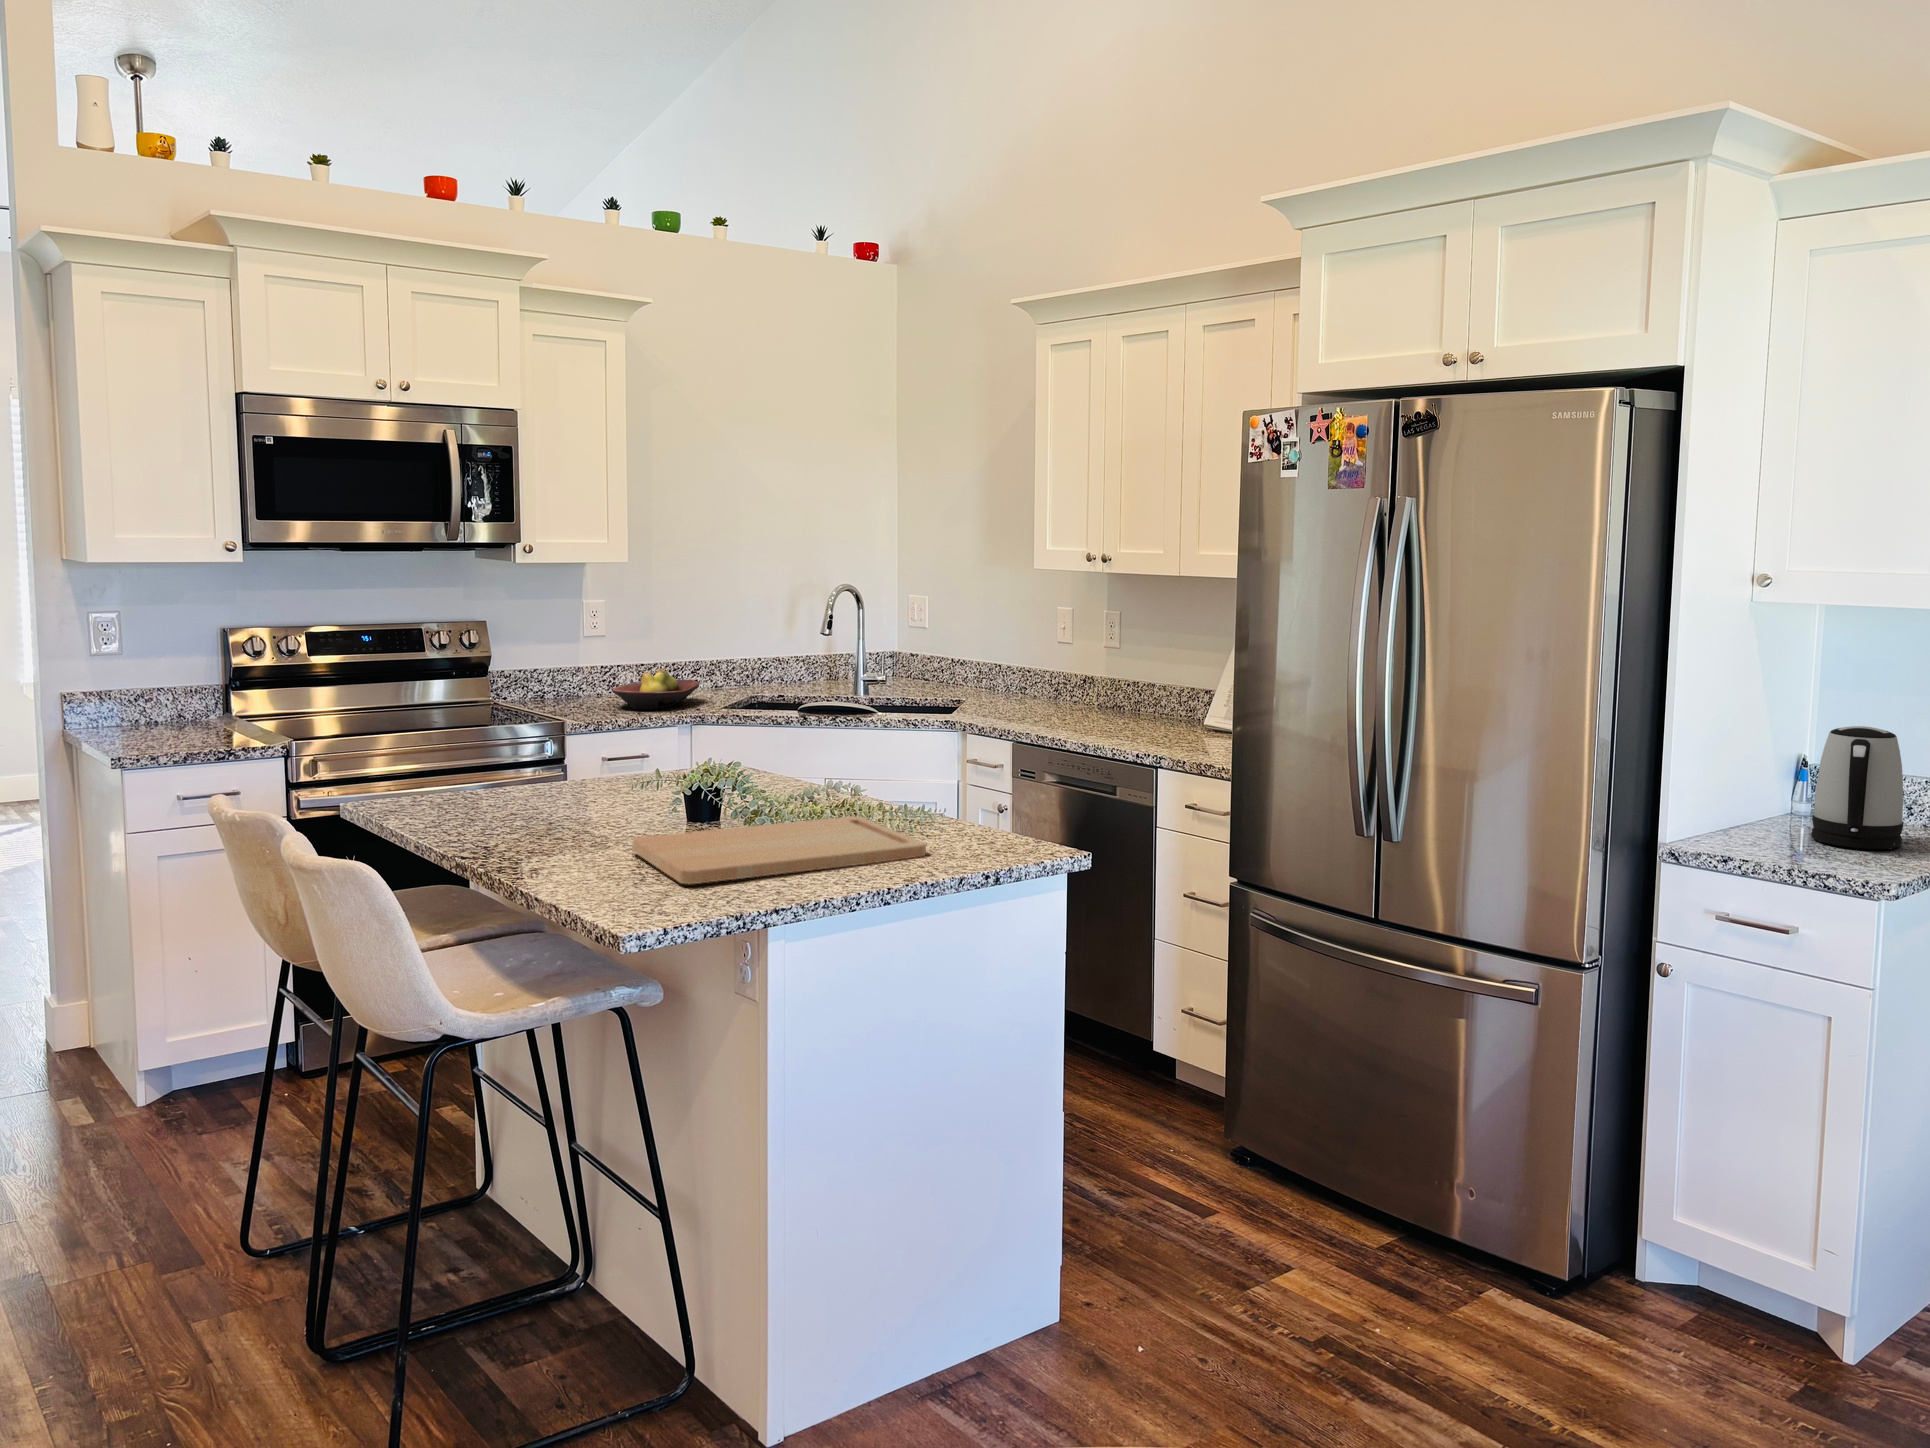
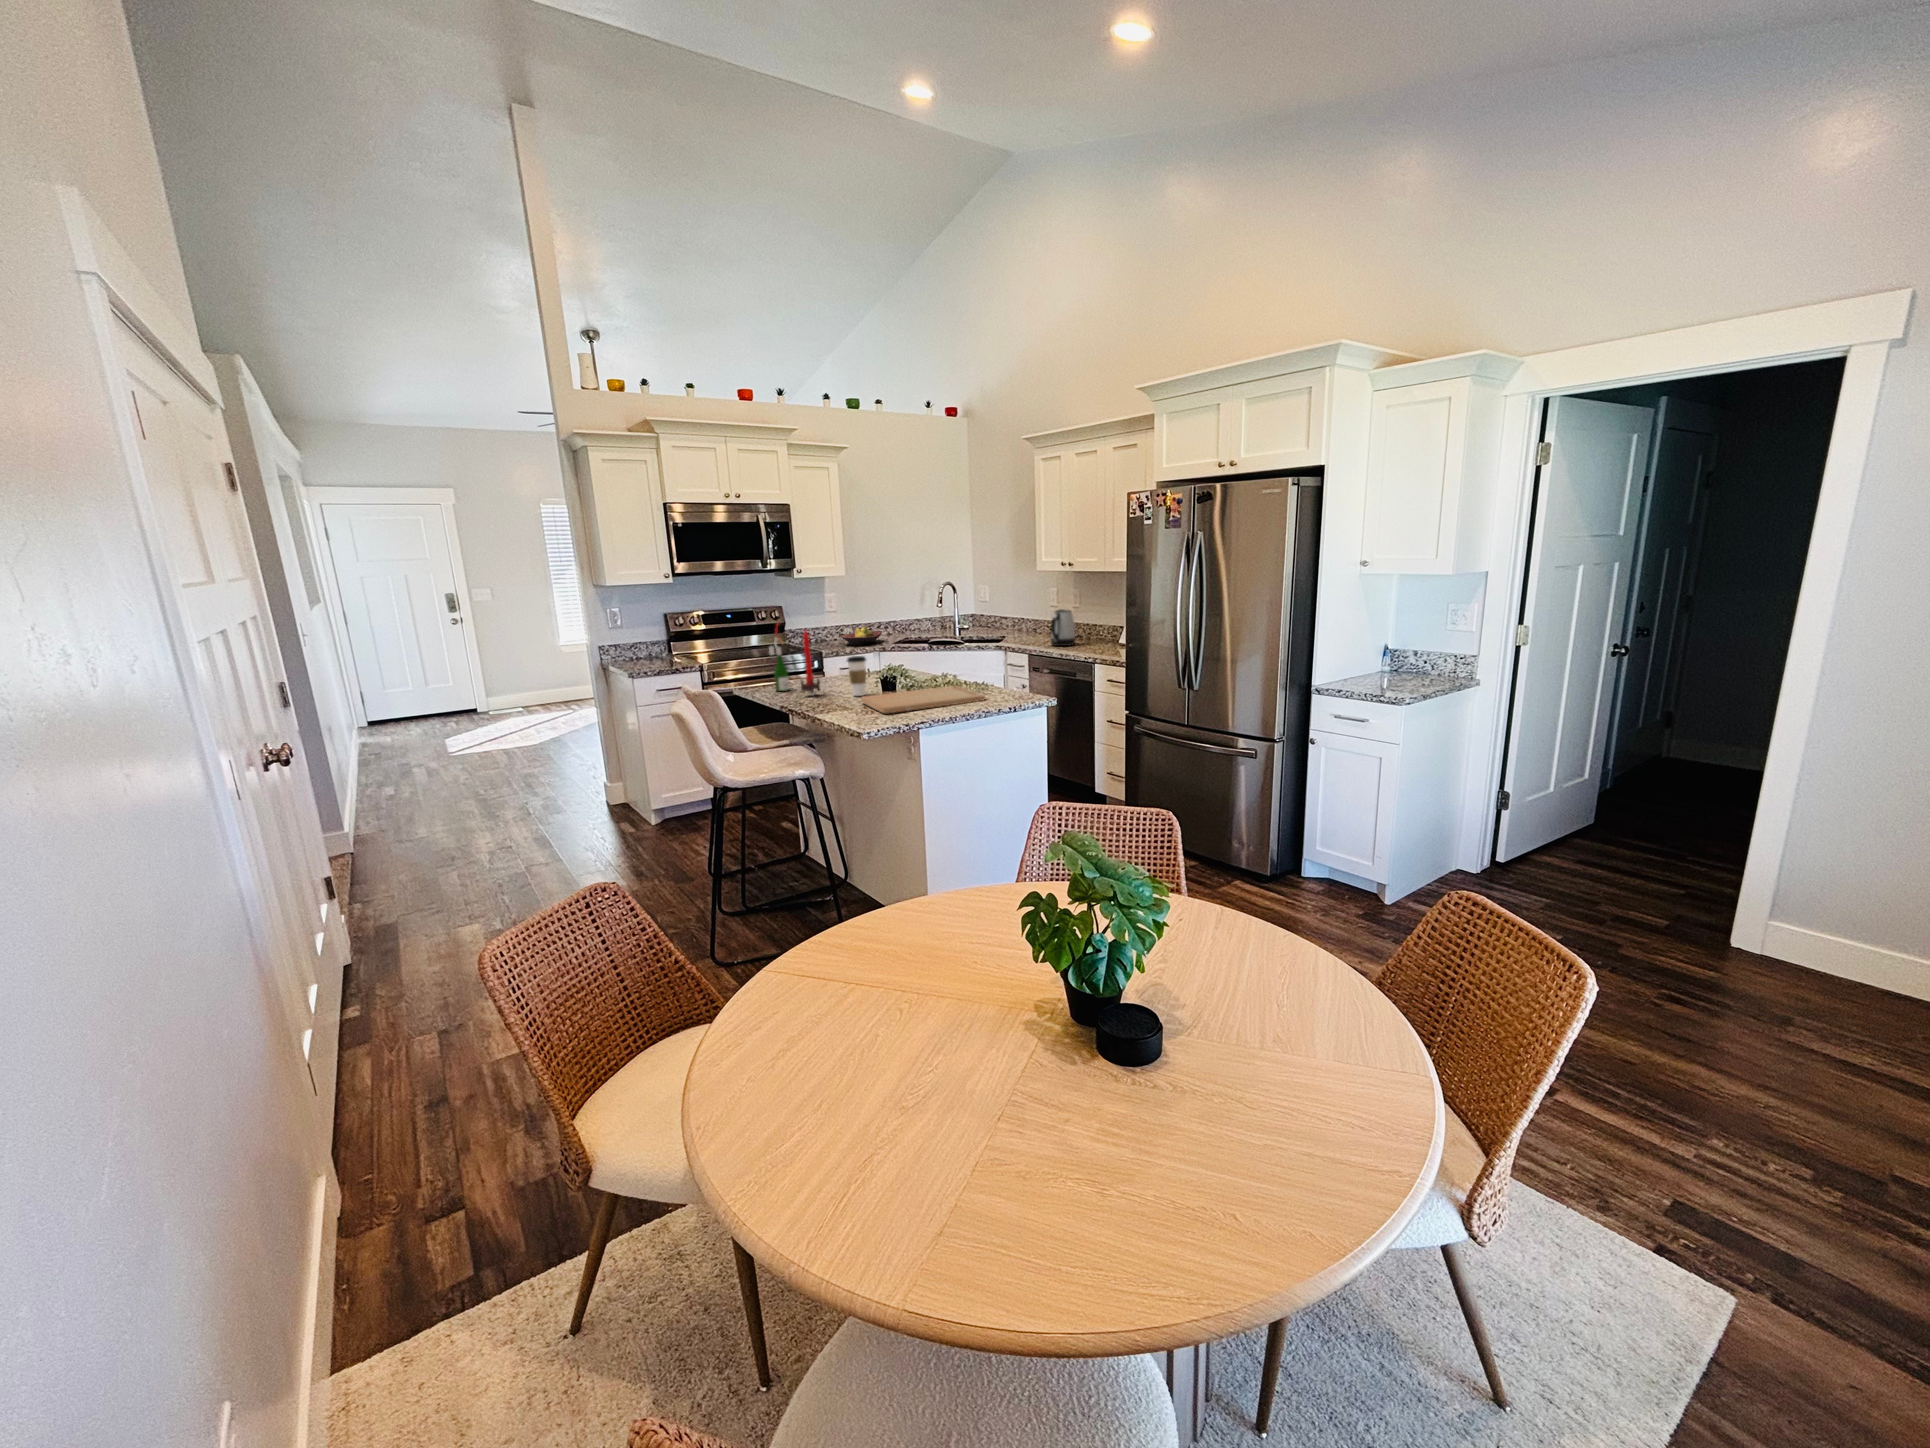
wine bottle: none [430,657,482,814] -> present [769,624,790,691]
candle: none [495,675,541,828] -> present [801,630,820,695]
kettle: present [1811,726,1903,849] -> present [1051,609,1075,646]
coffee cup: none [606,741,653,834] -> present [847,656,866,696]

